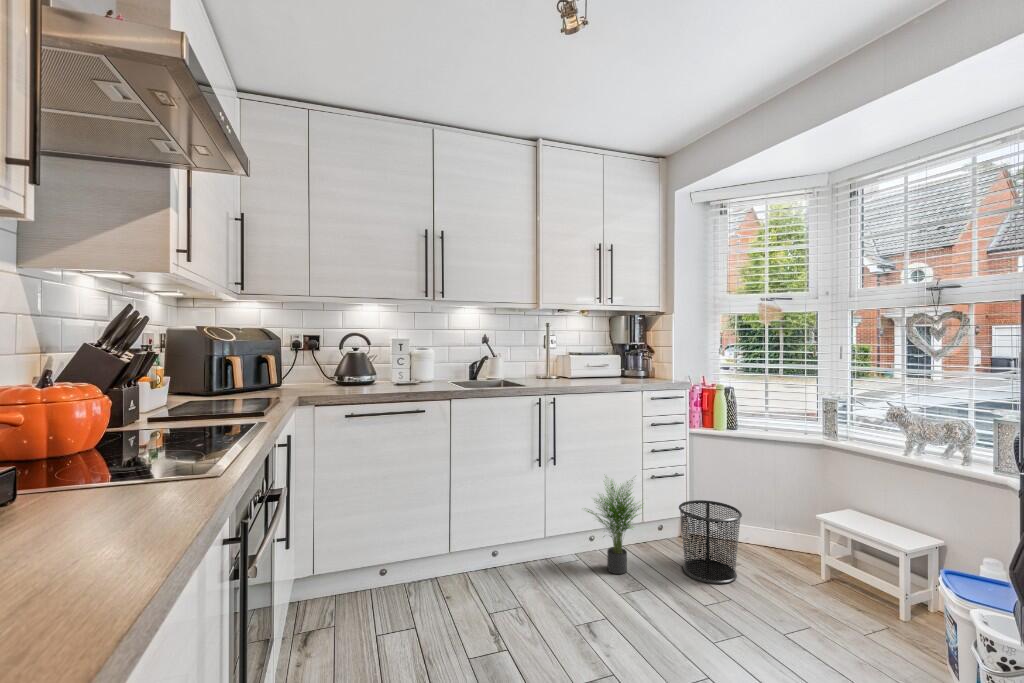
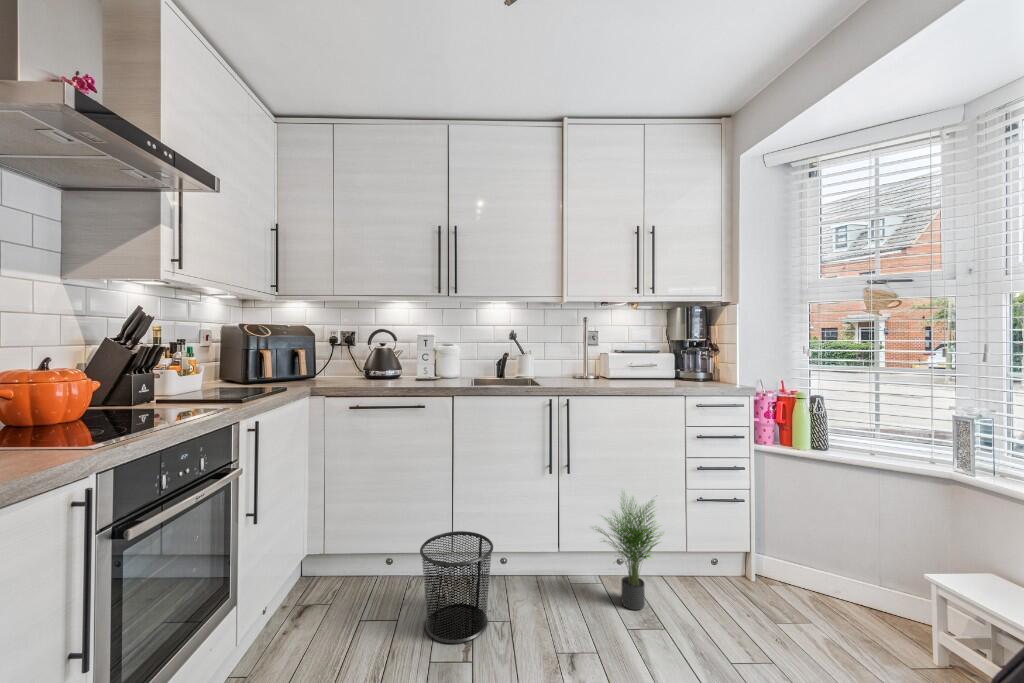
waste bin: present [679,500,742,584] -> present [420,531,493,644]

